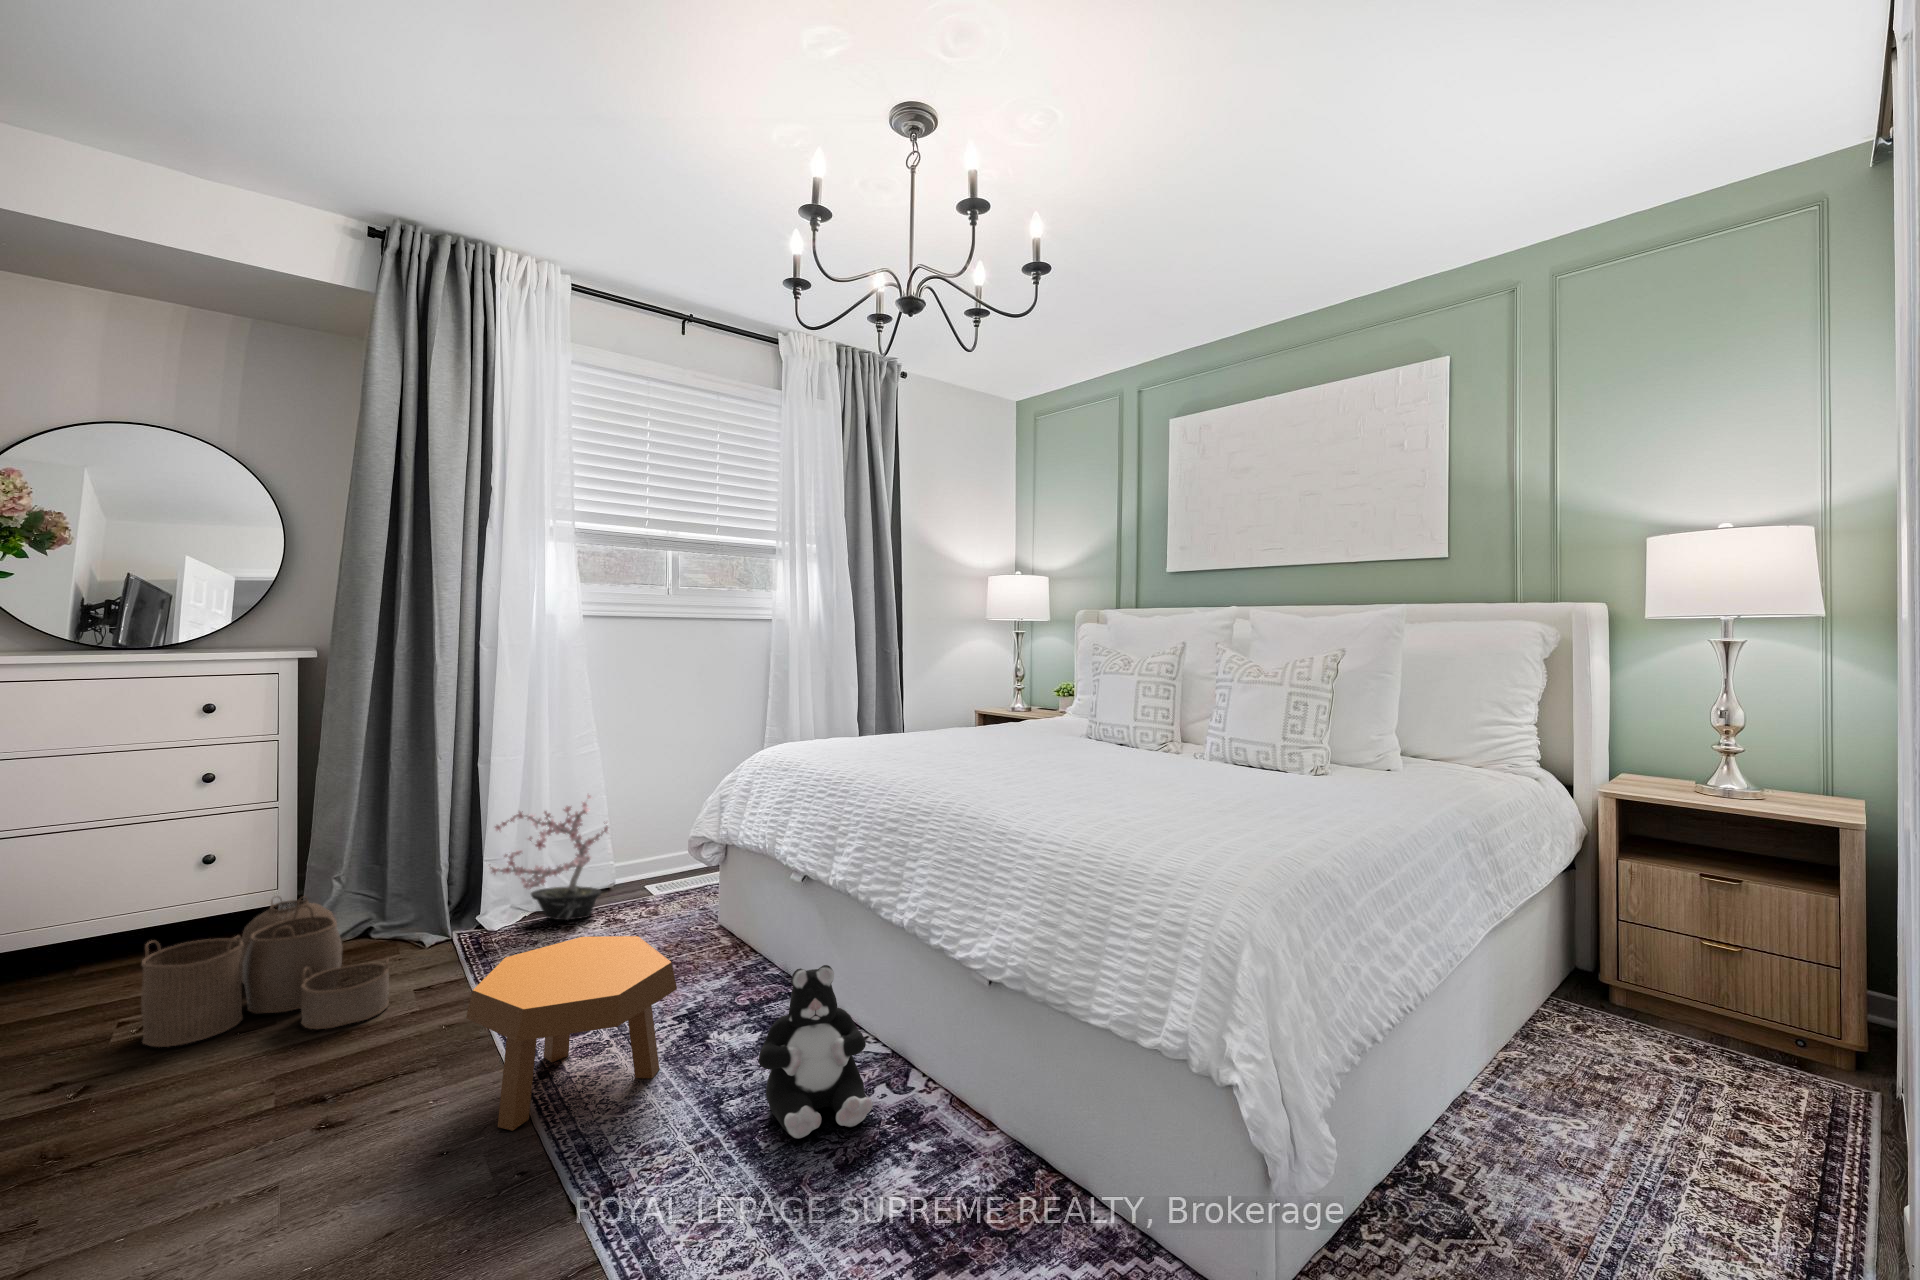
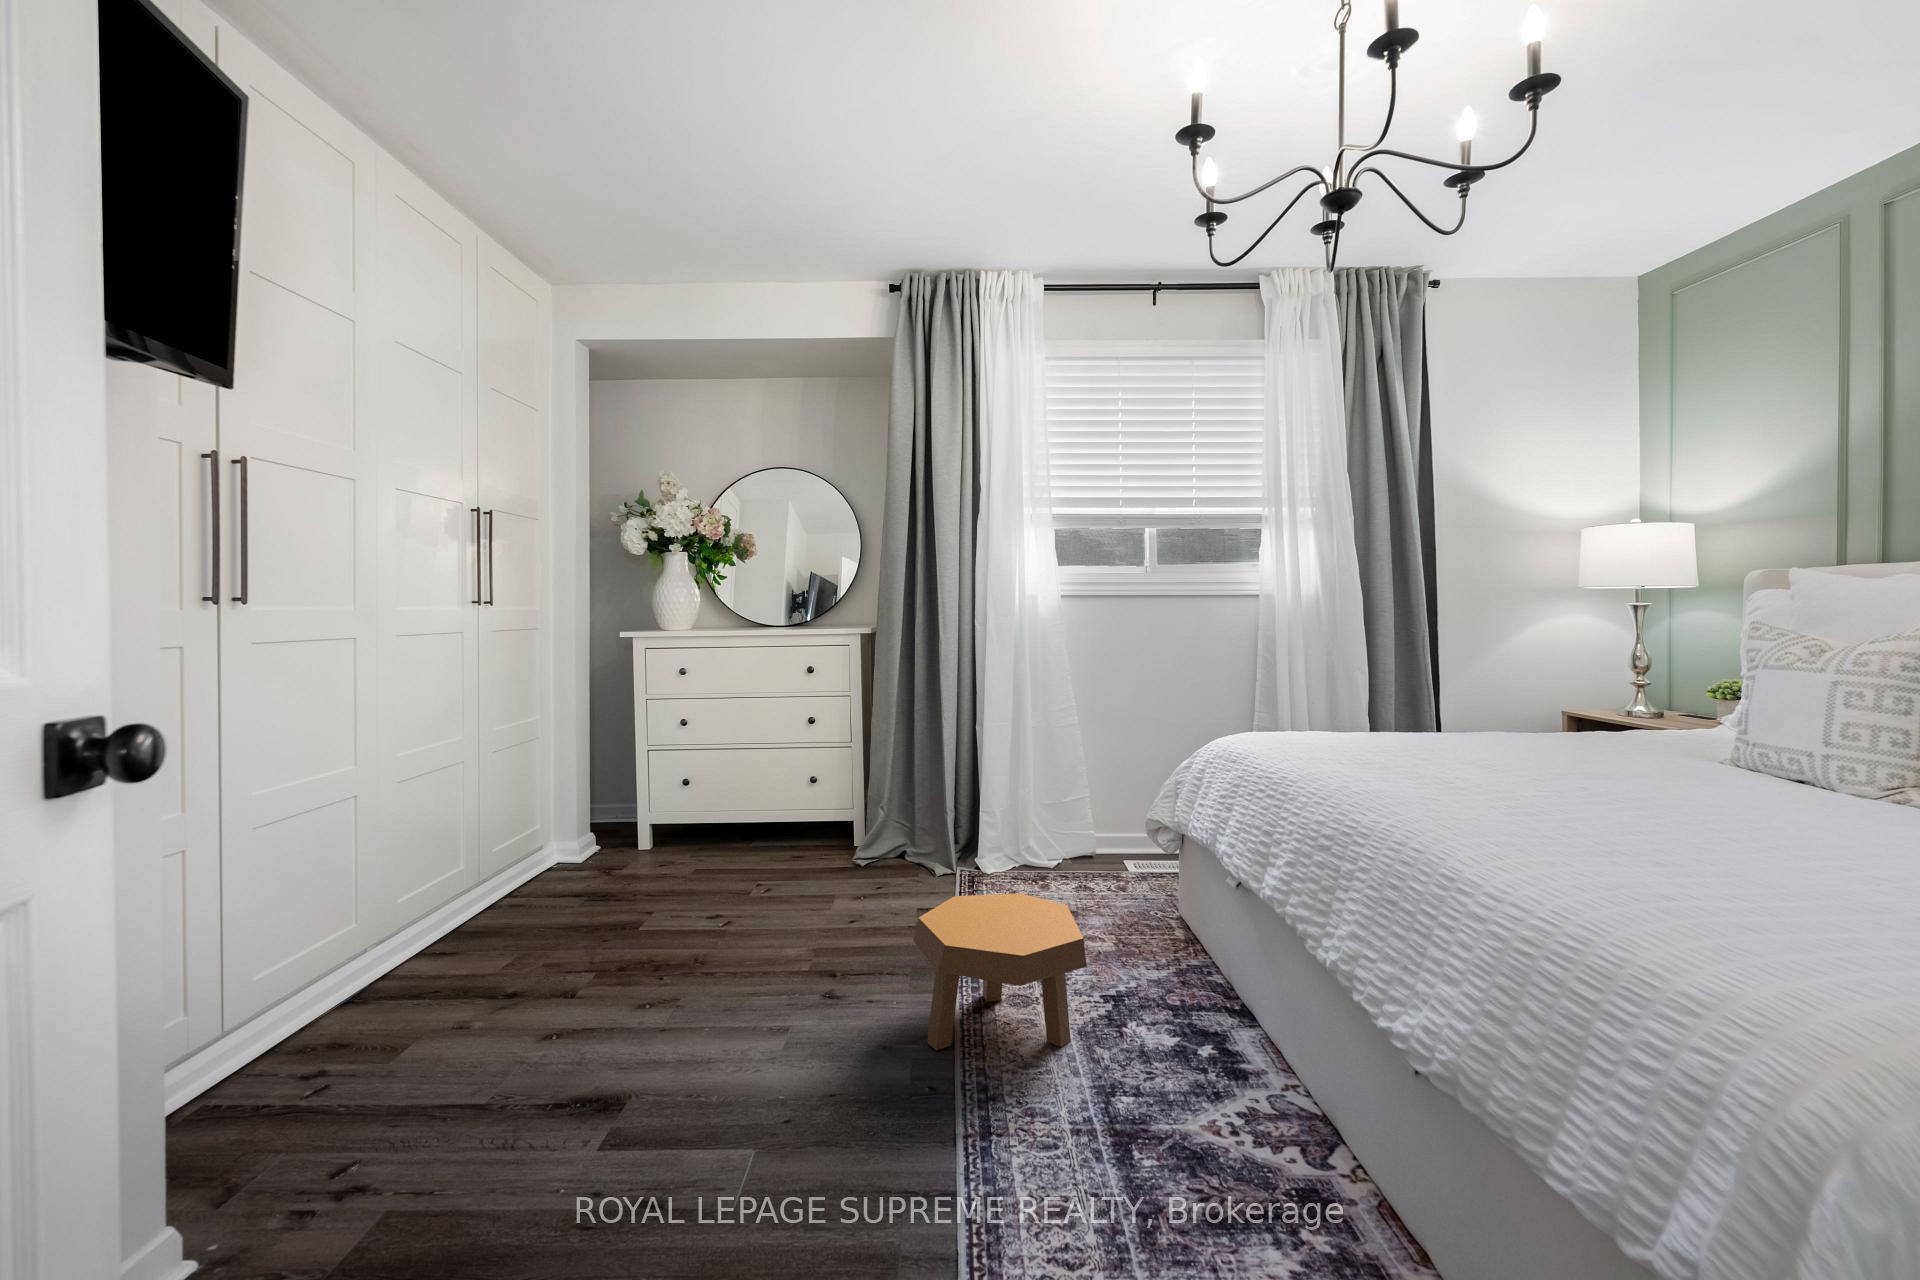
potted plant: present [489,795,608,920] -> none [978,757,1088,878]
woven basket: present [141,897,389,1047] -> none [753,810,896,922]
plush toy: present [759,965,873,1138] -> none [1147,981,1272,1179]

